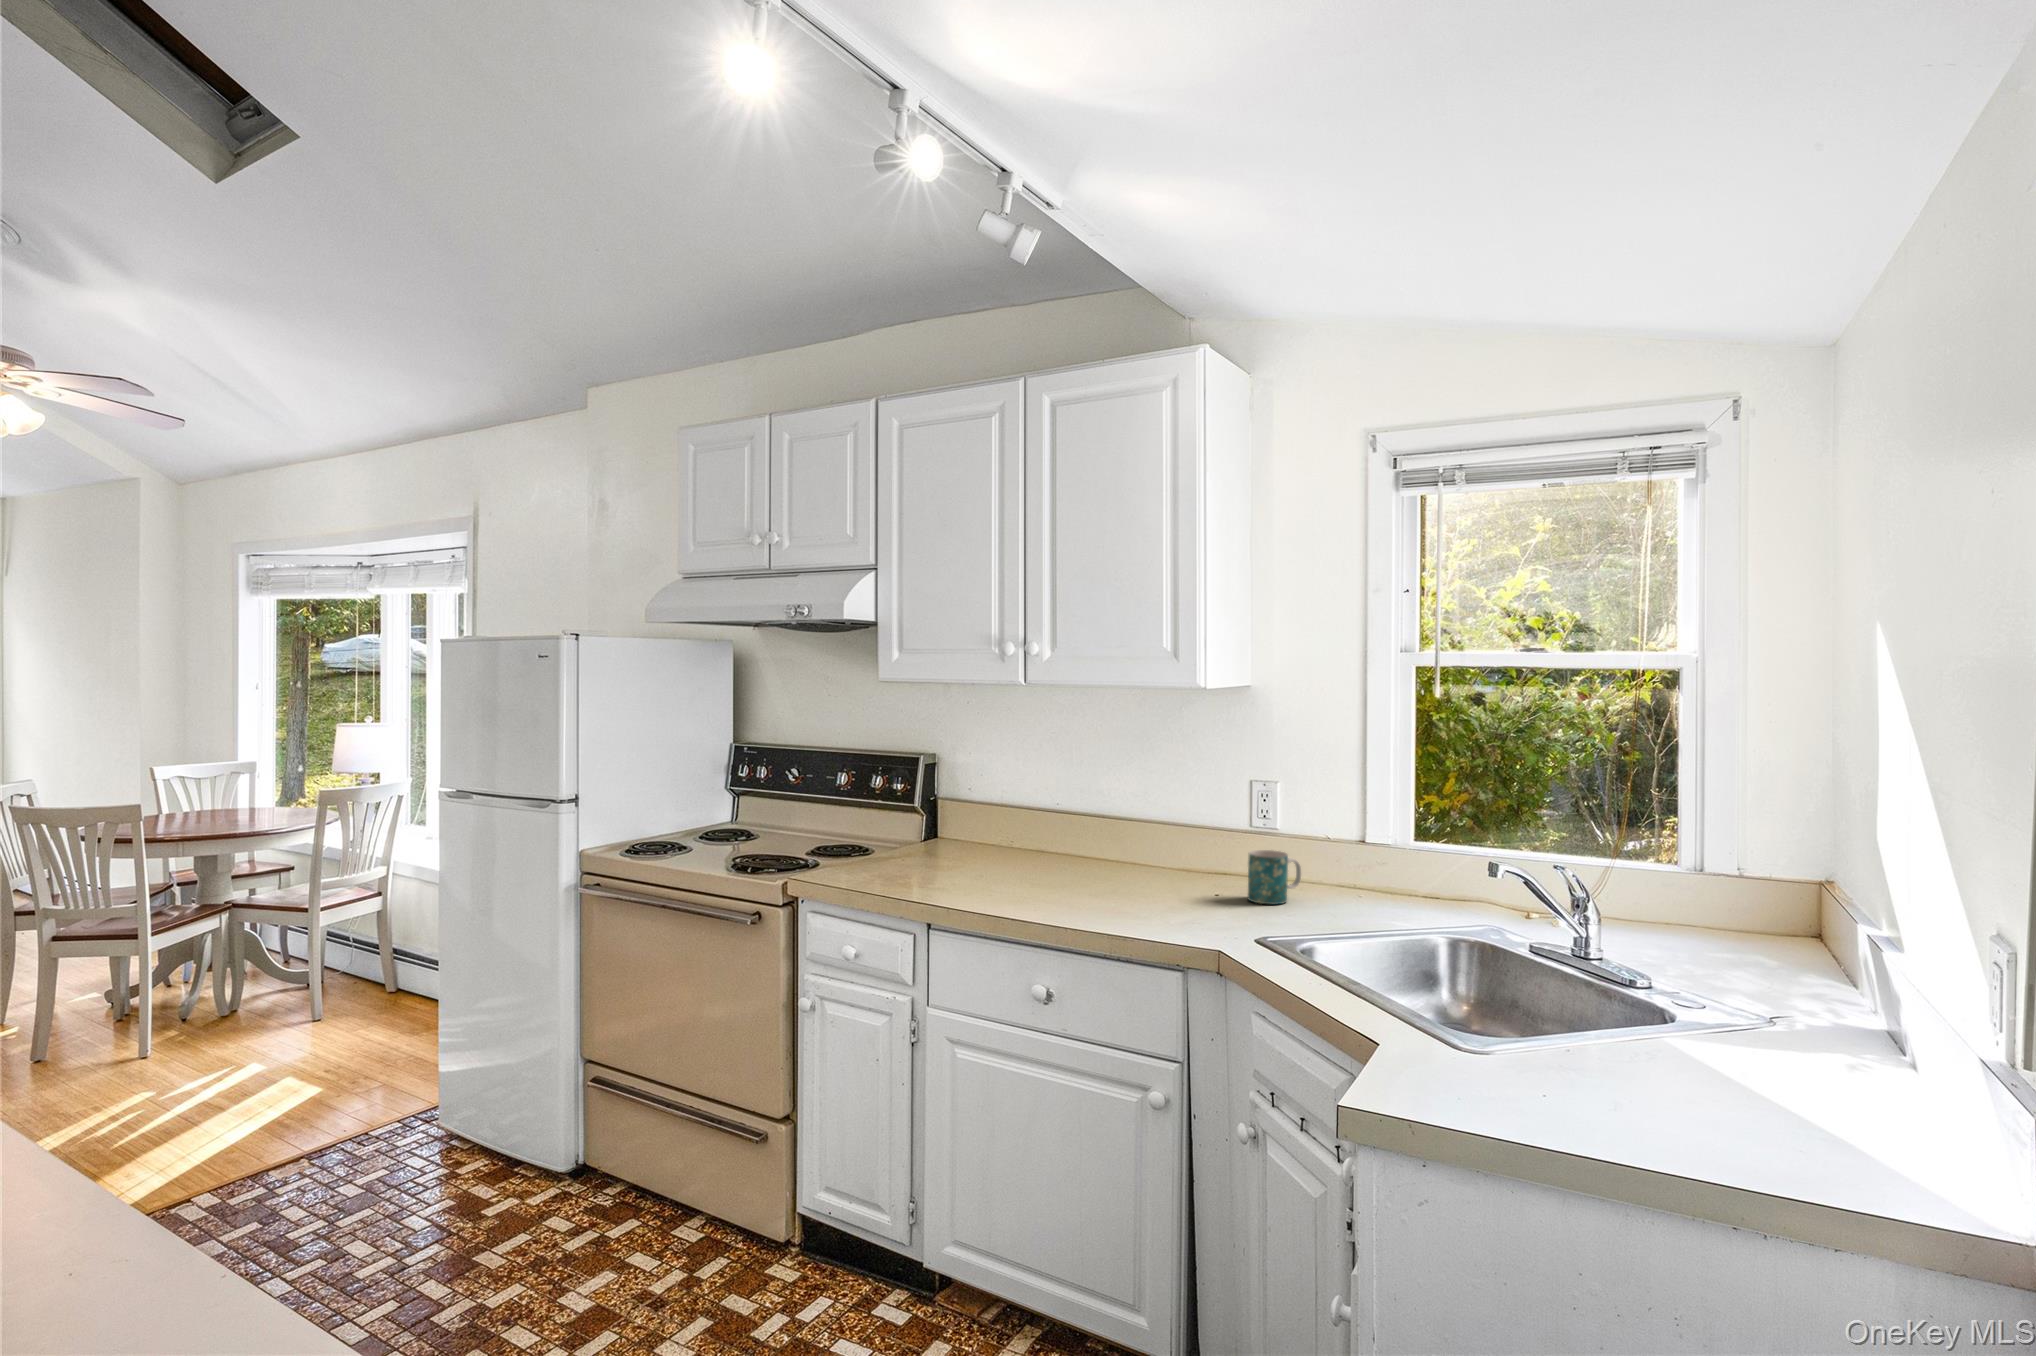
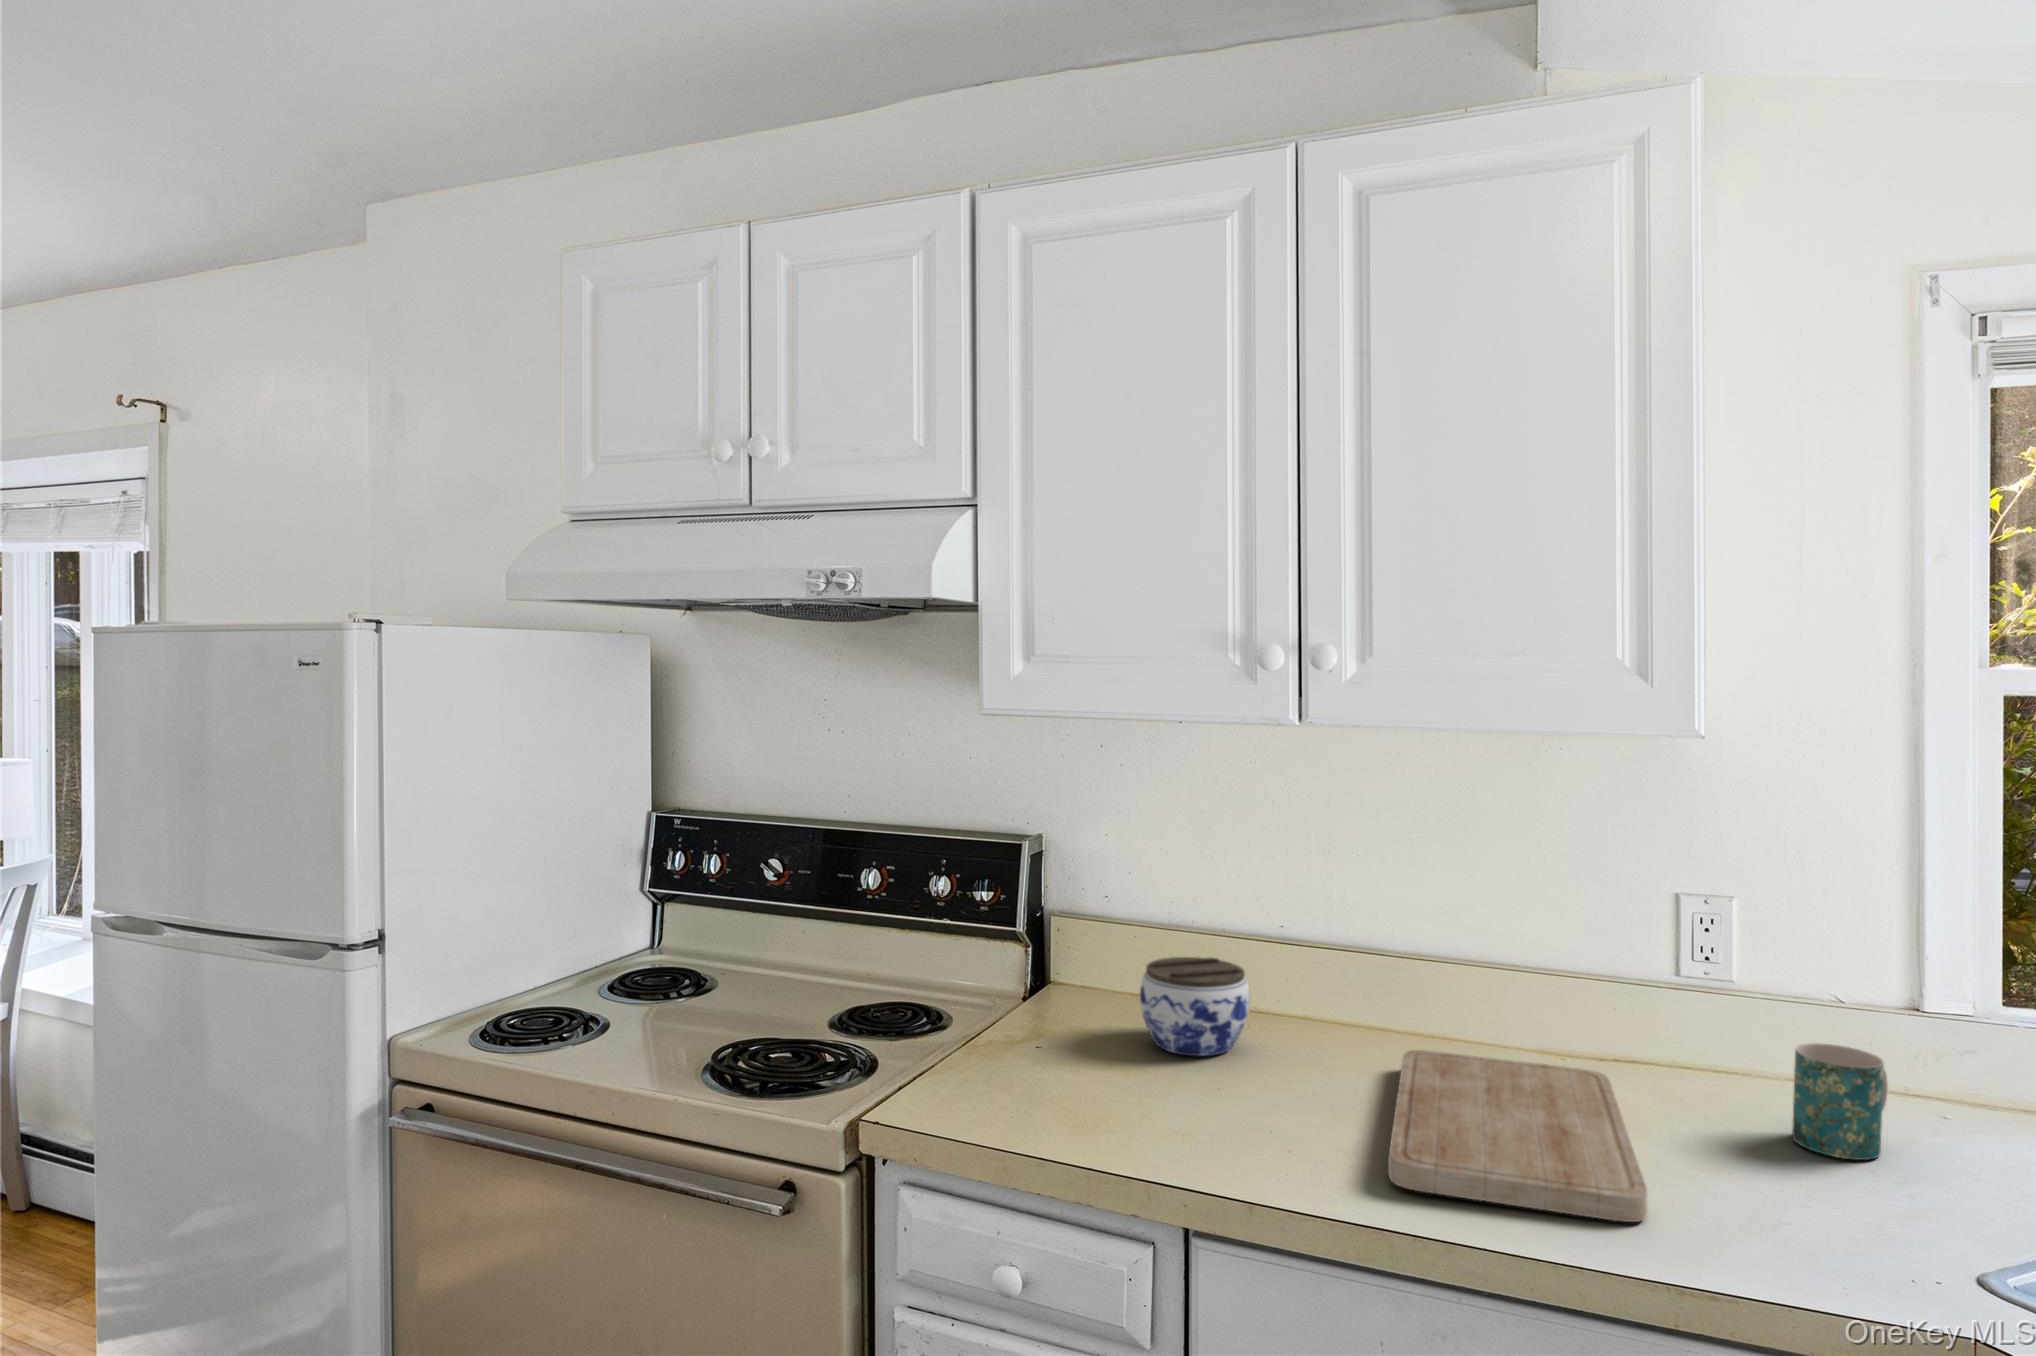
jar: none [960,816,1019,866] -> present [1140,957,1250,1056]
cutting board: none [1020,862,1183,917] -> present [1388,1050,1647,1222]

